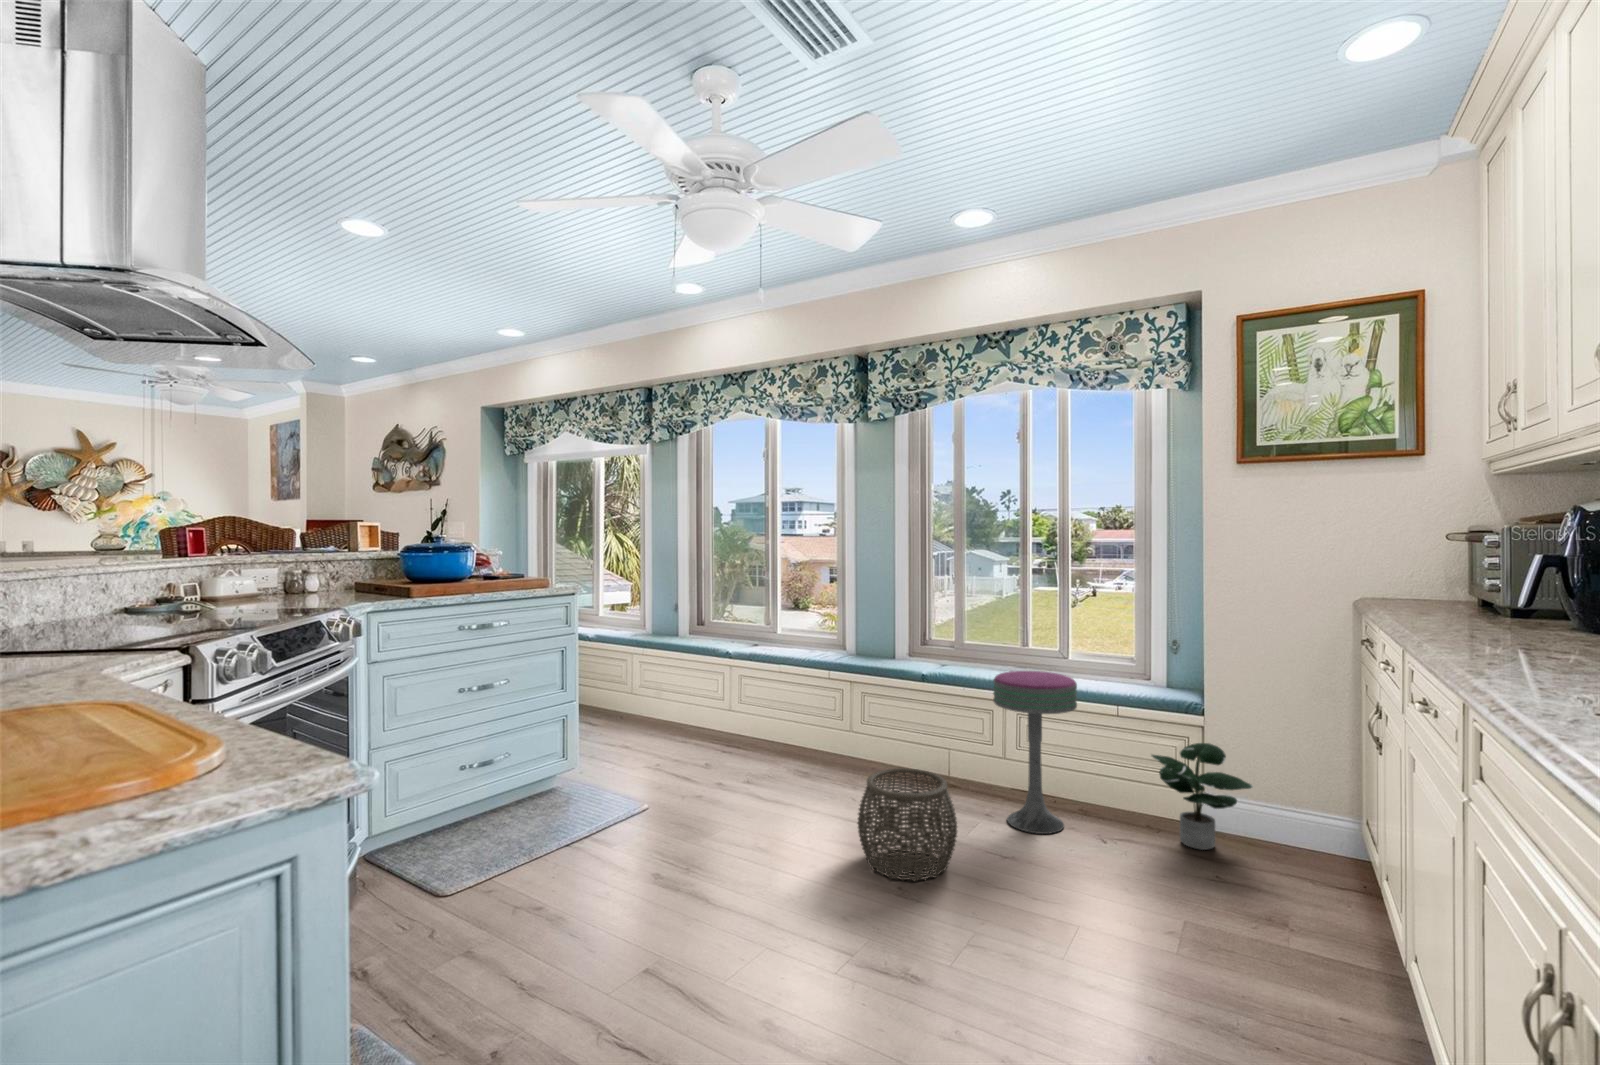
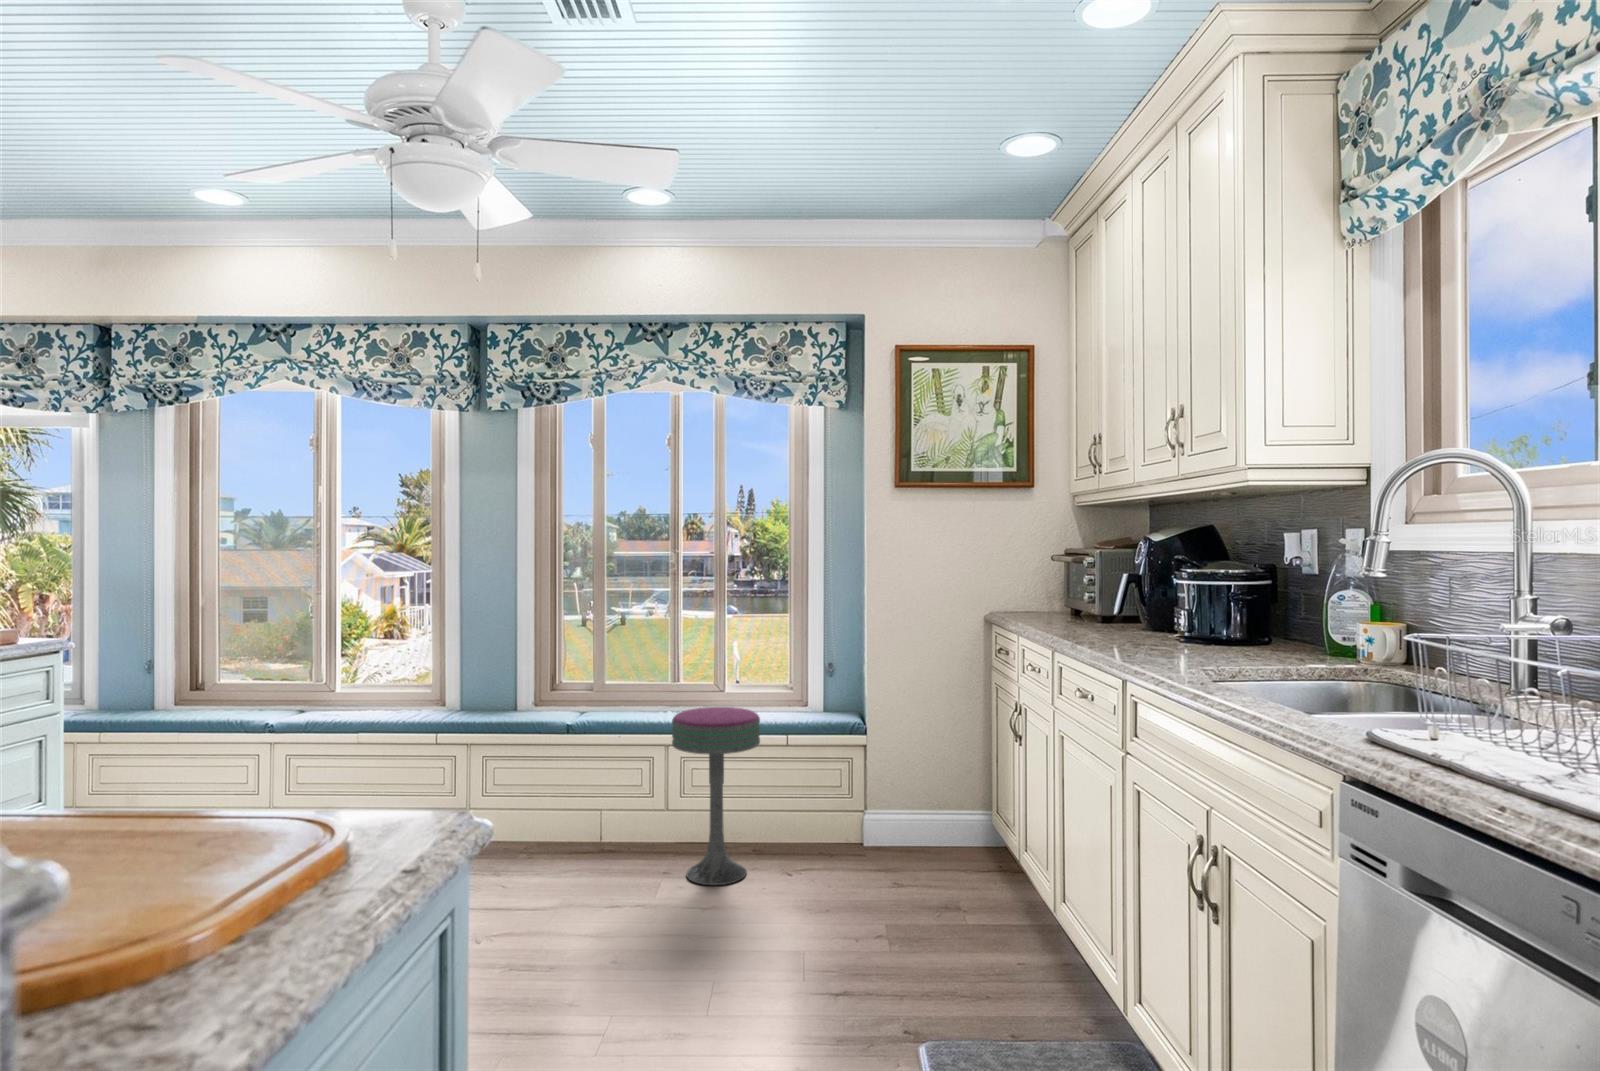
potted plant: present [1152,743,1253,850] -> none [829,761,918,866]
woven basket: present [858,768,957,881] -> none [543,837,663,973]

